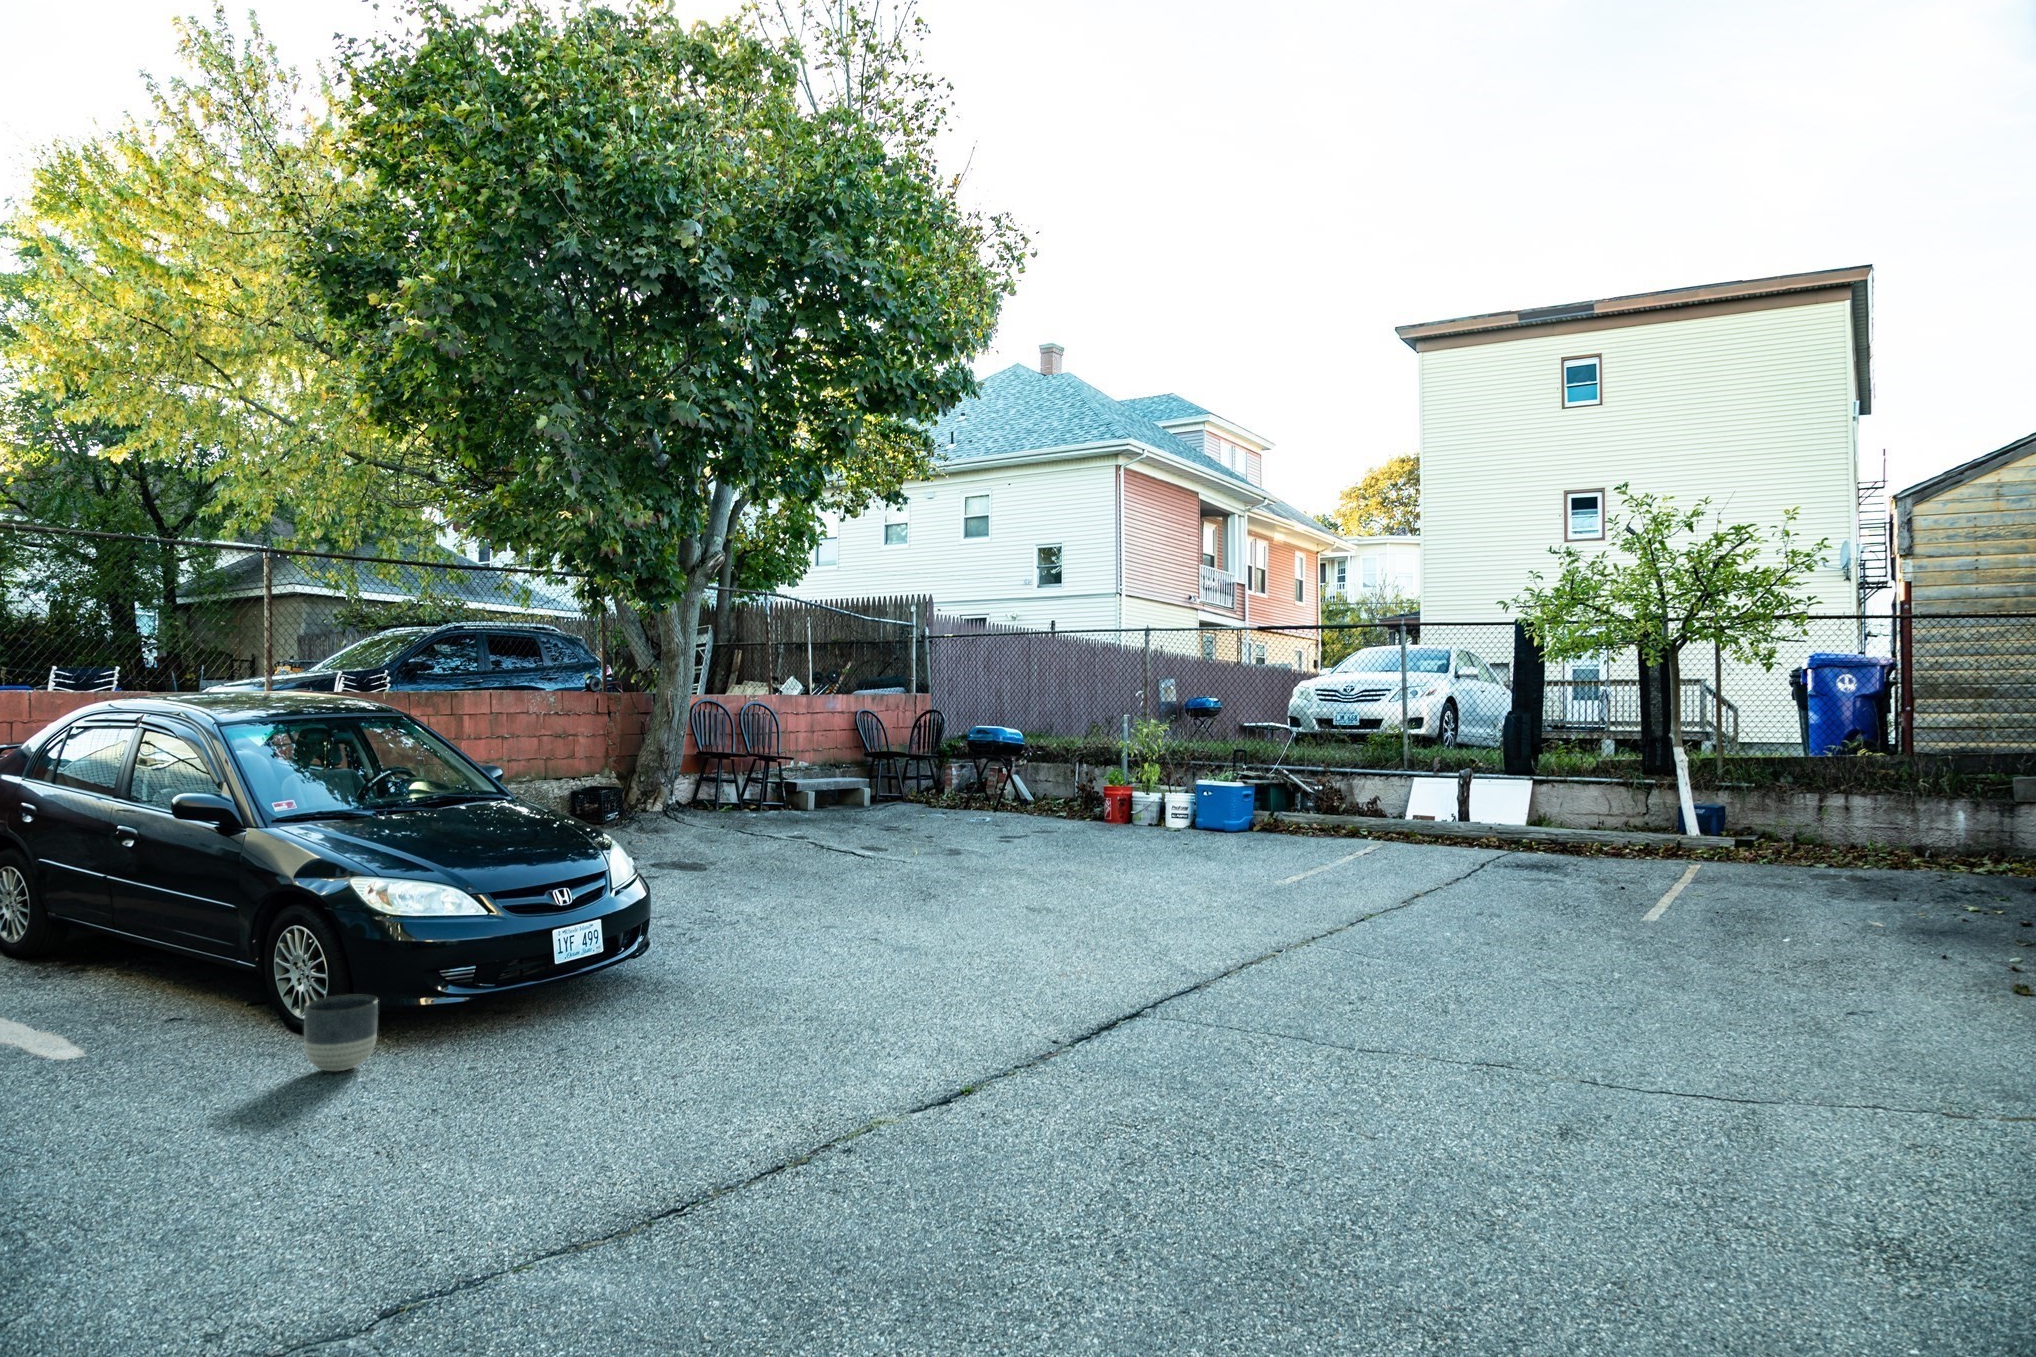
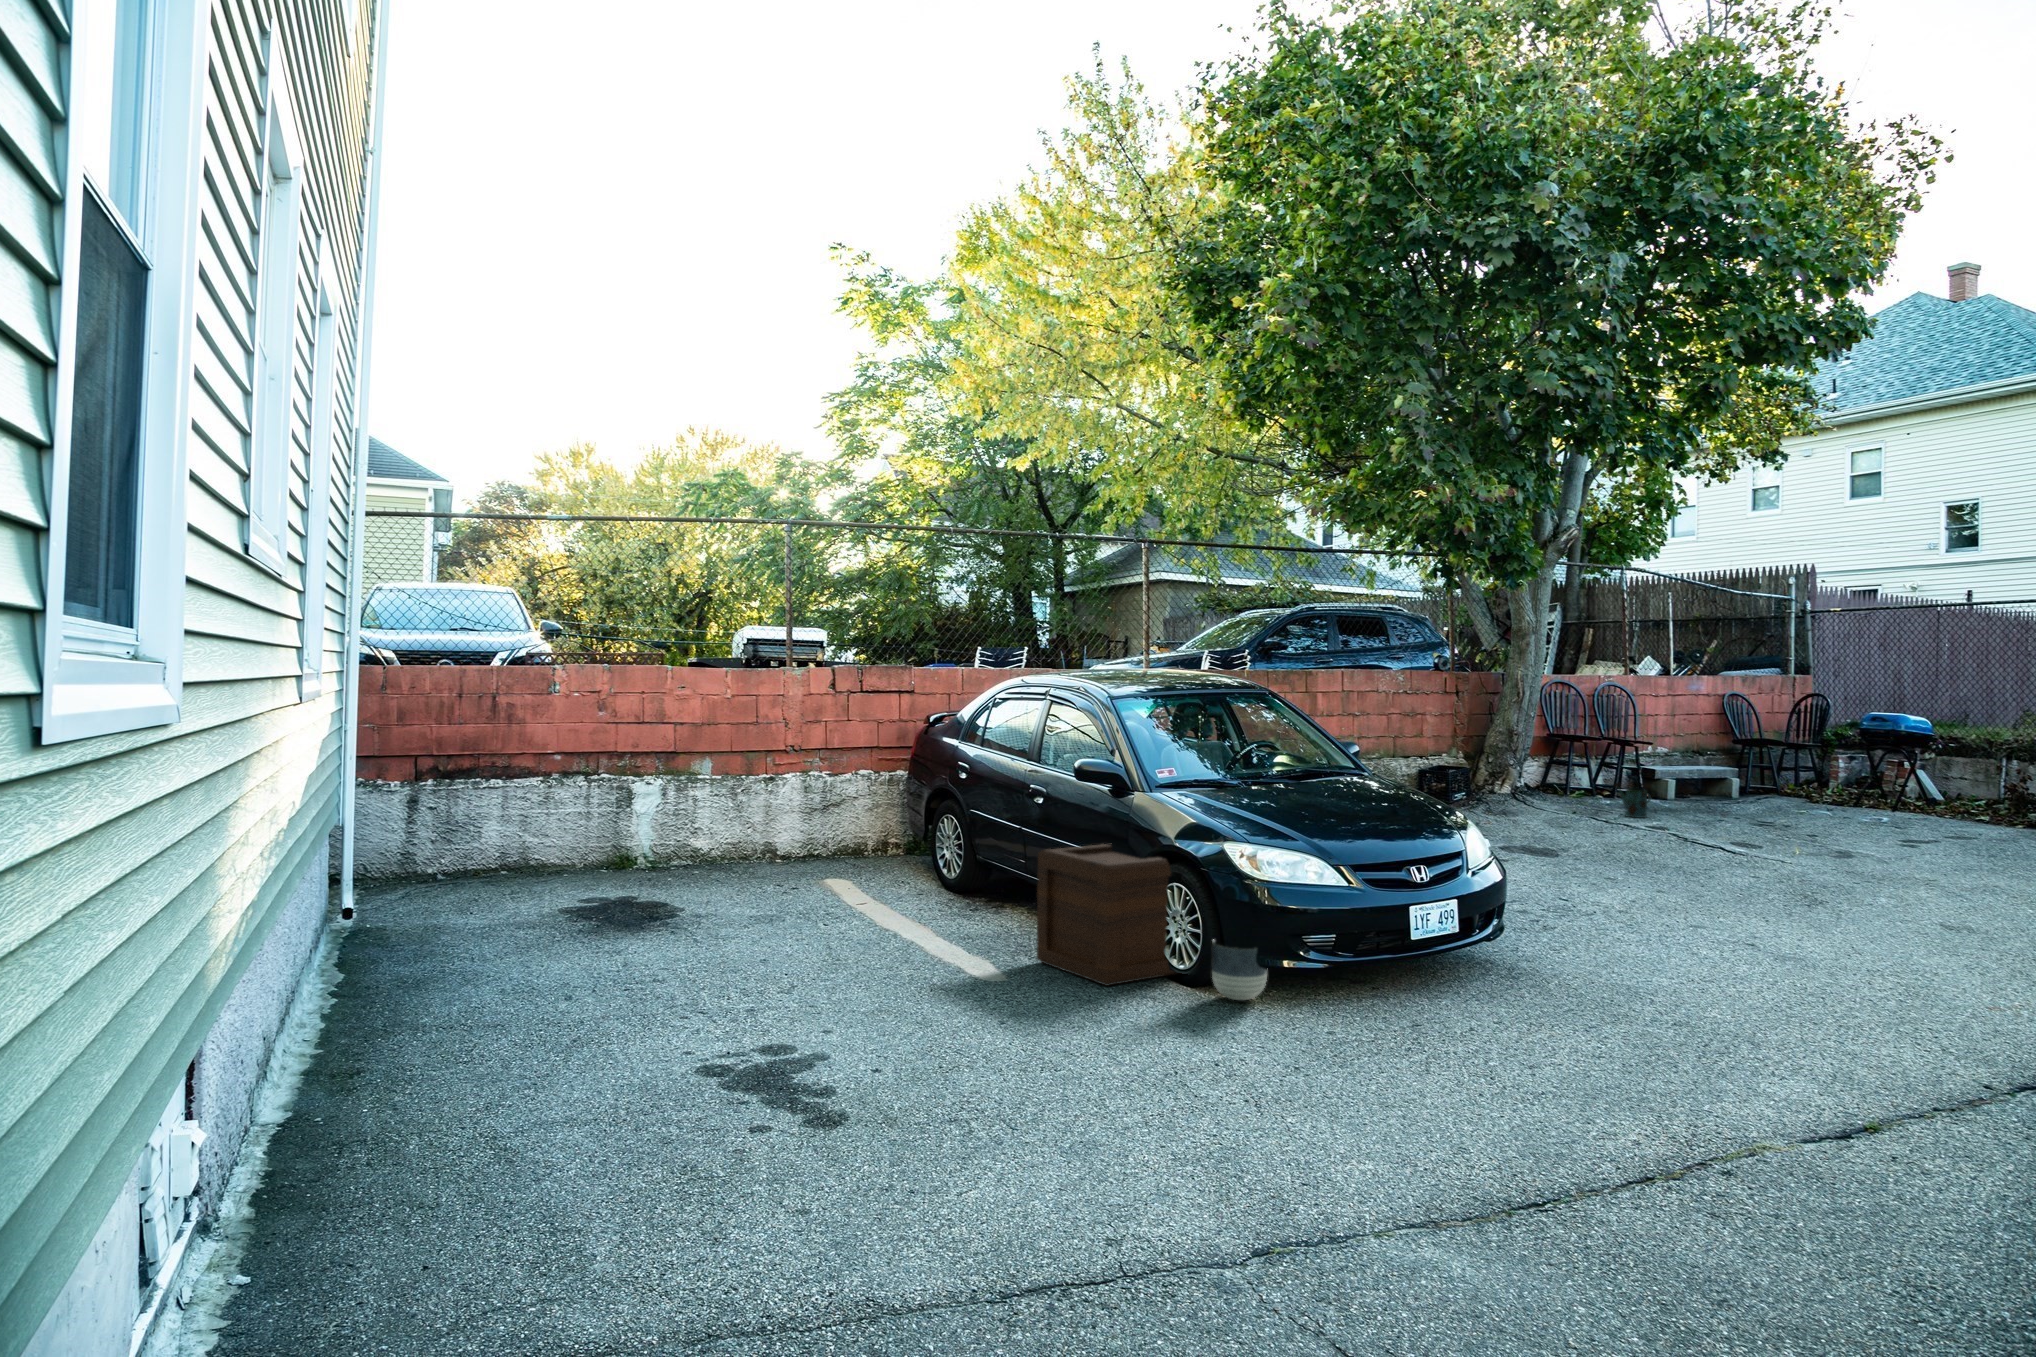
watering can: none [759,792,790,822] -> present [1614,783,1651,818]
wooden crate: none [52,896,293,1082] -> present [1037,844,1176,986]

